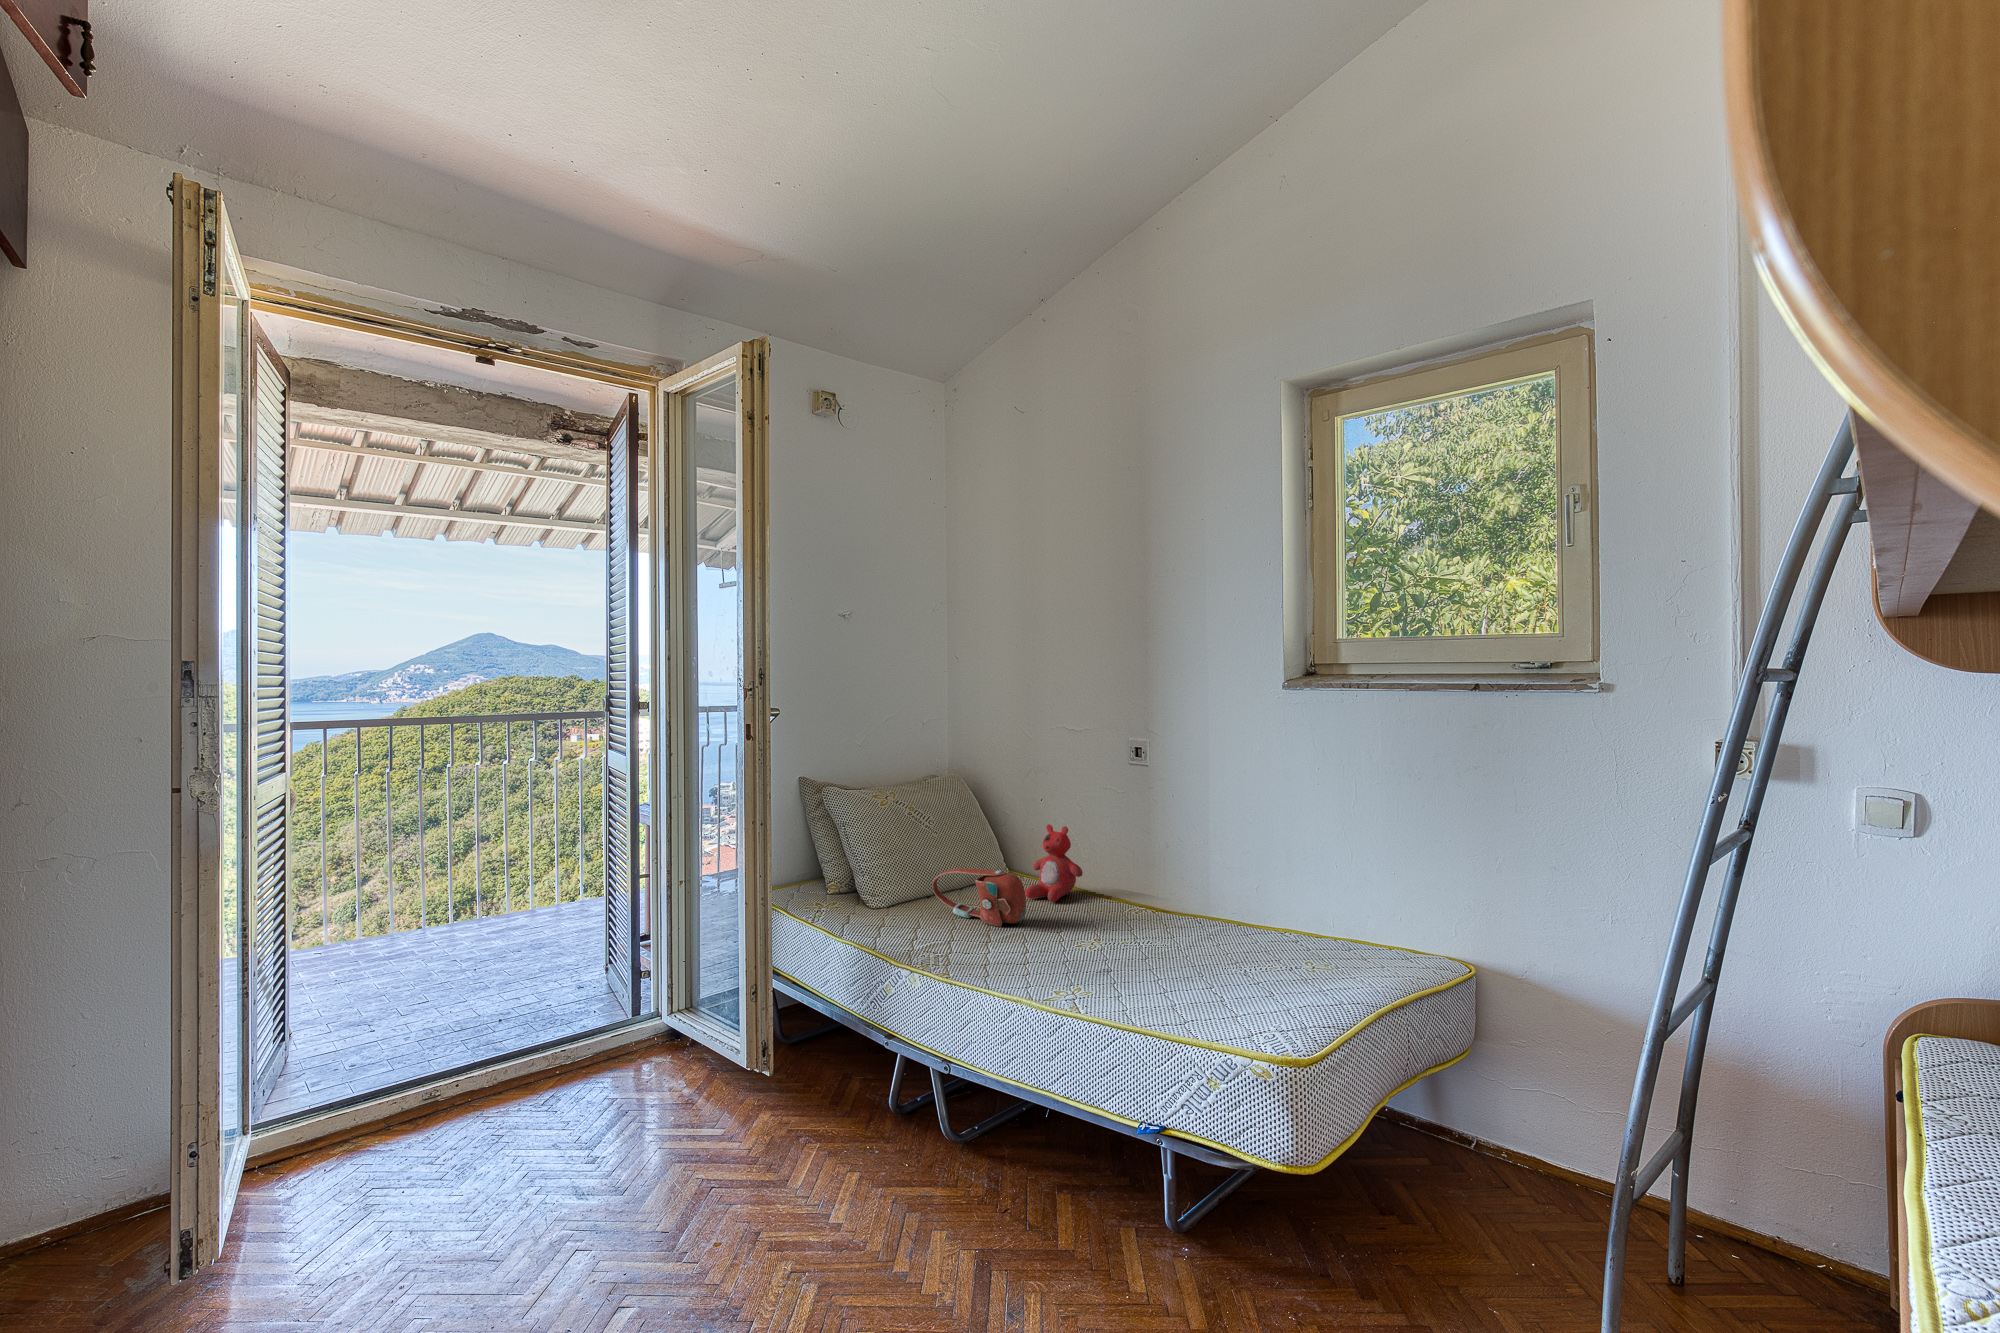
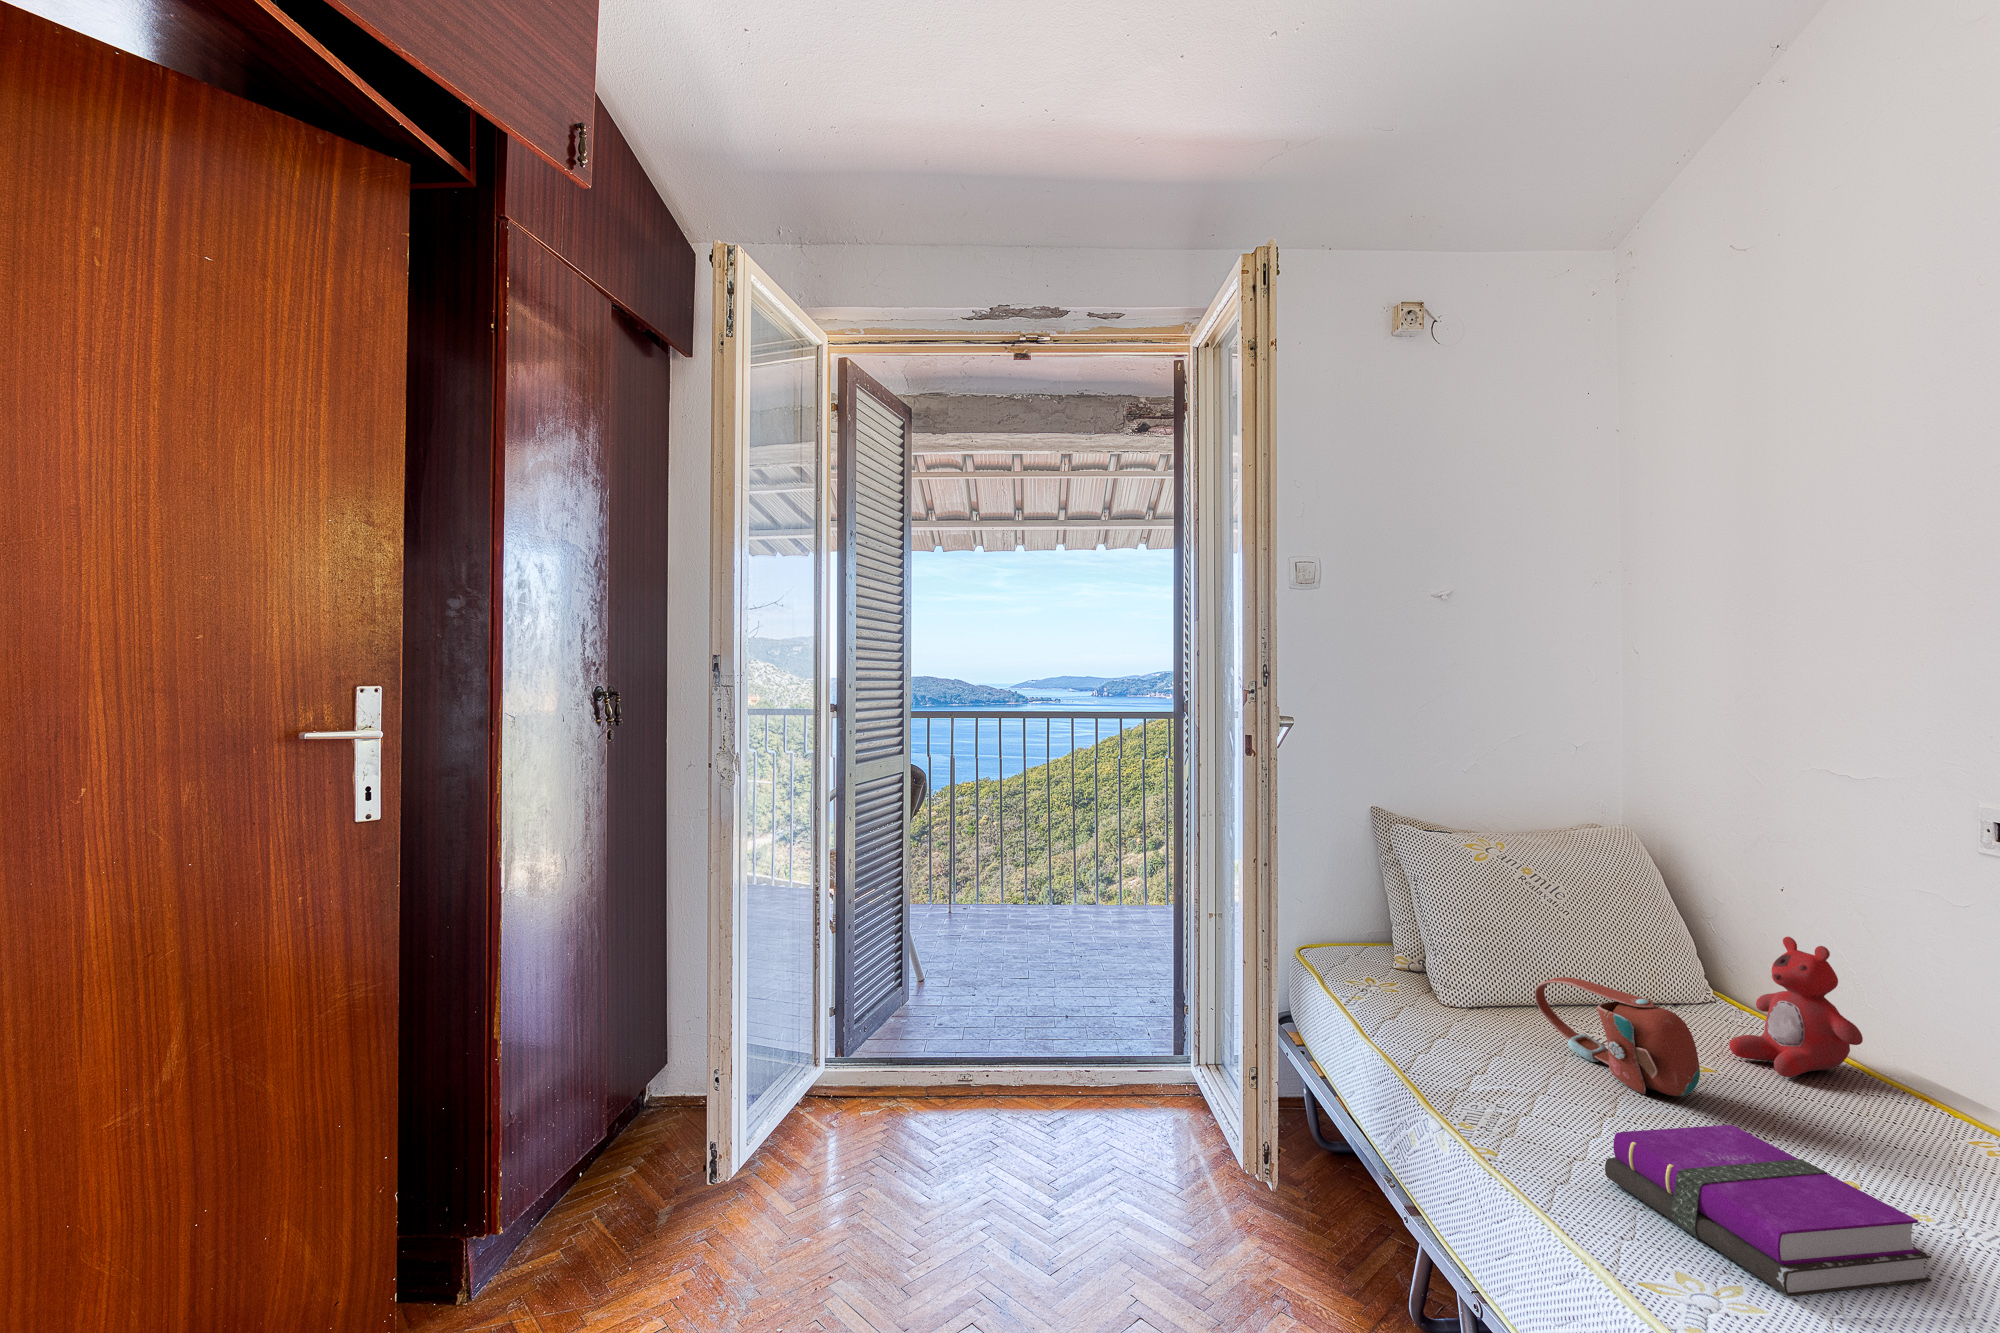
notebook: none [1009,923,1141,987] -> present [1605,1125,1932,1296]

